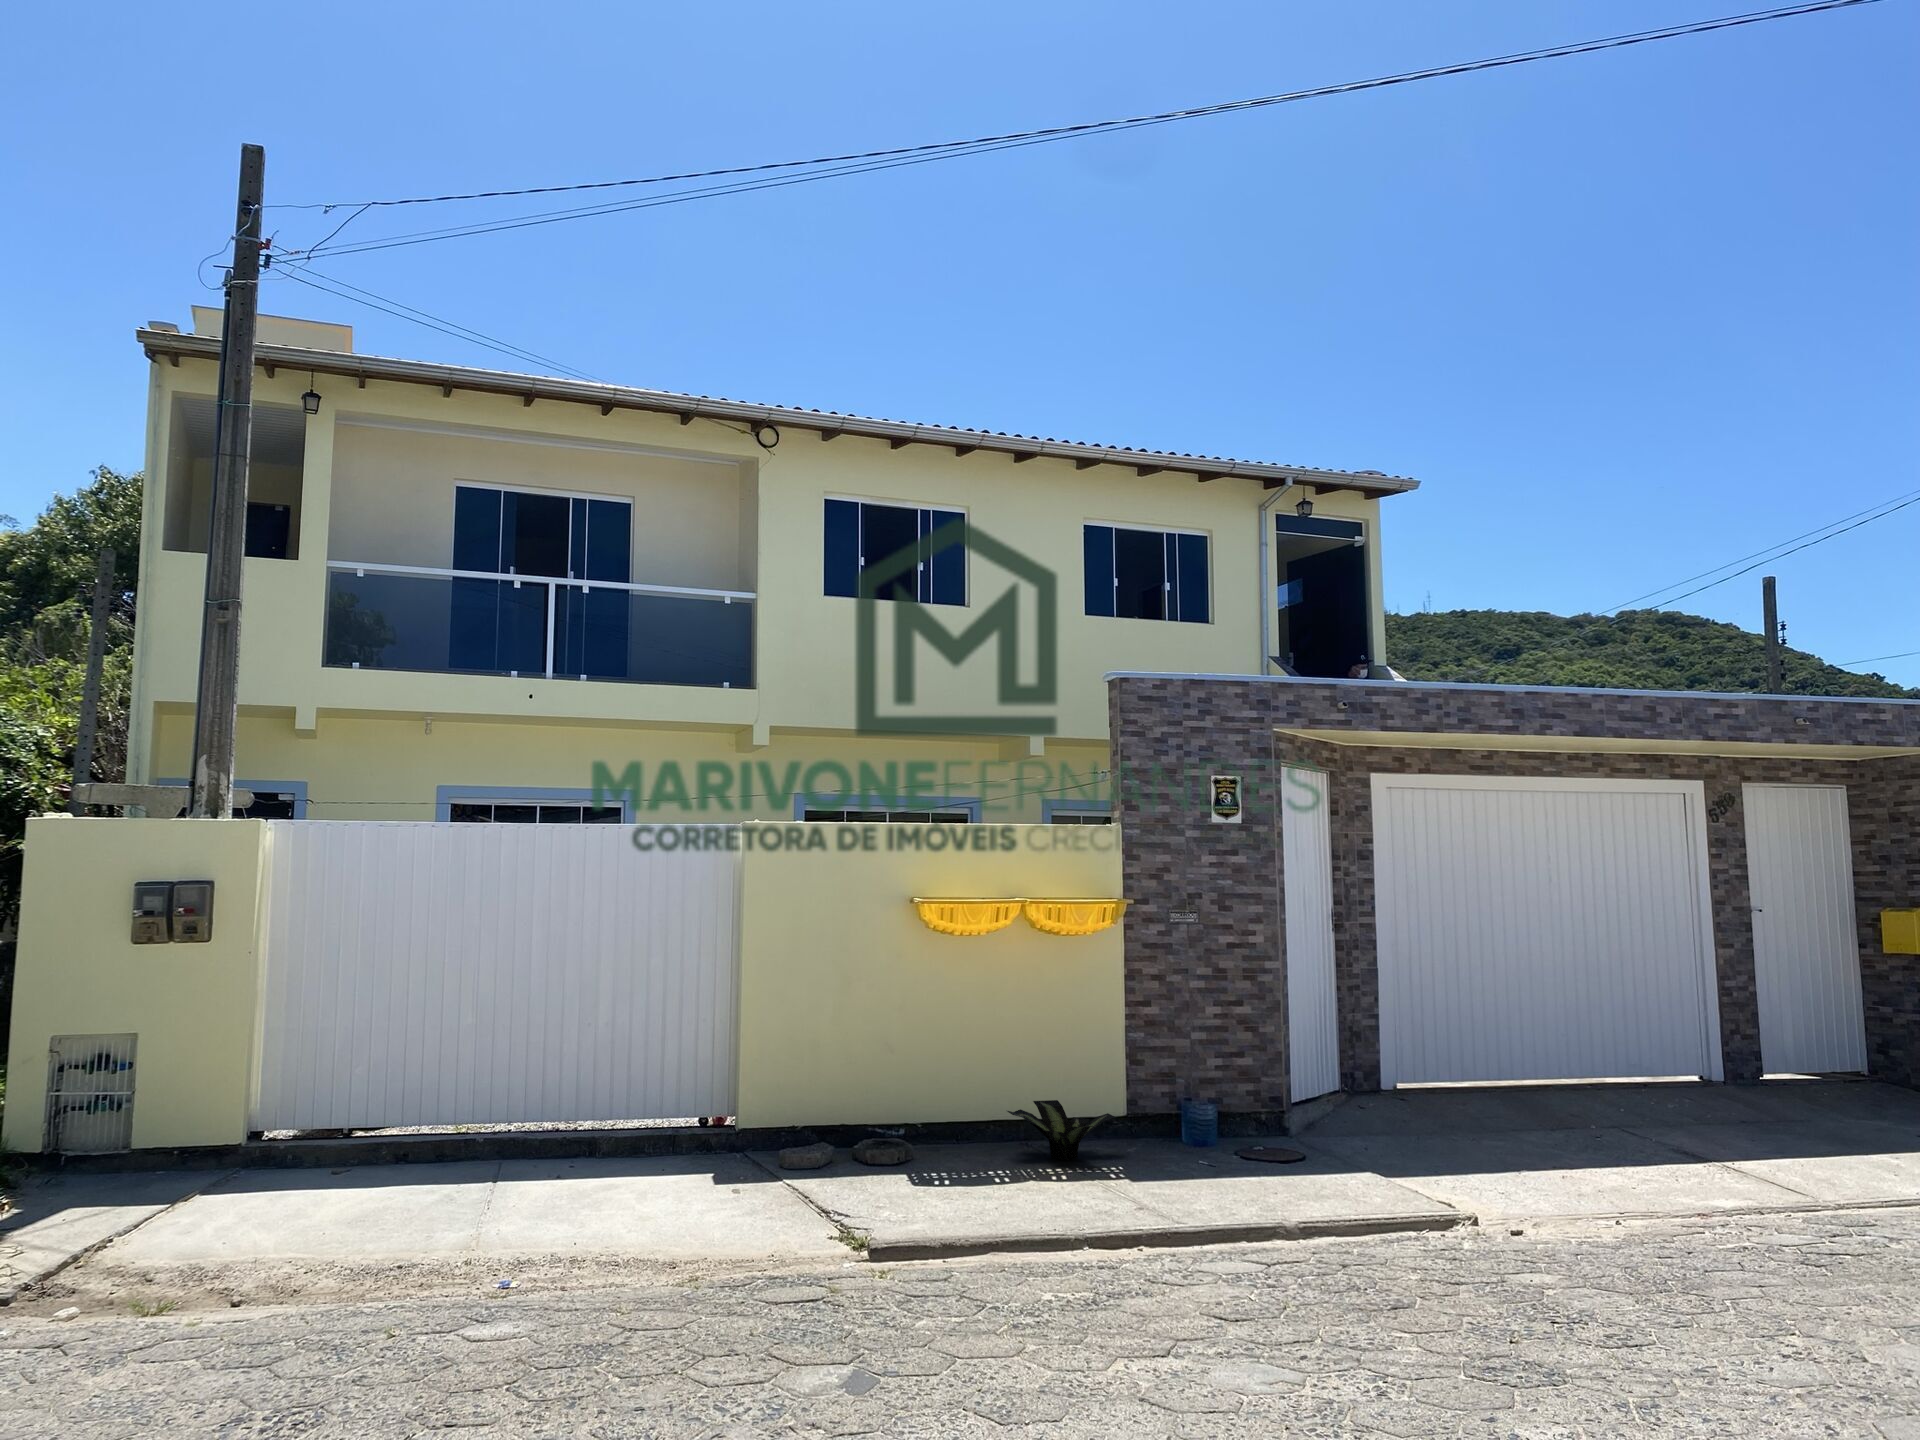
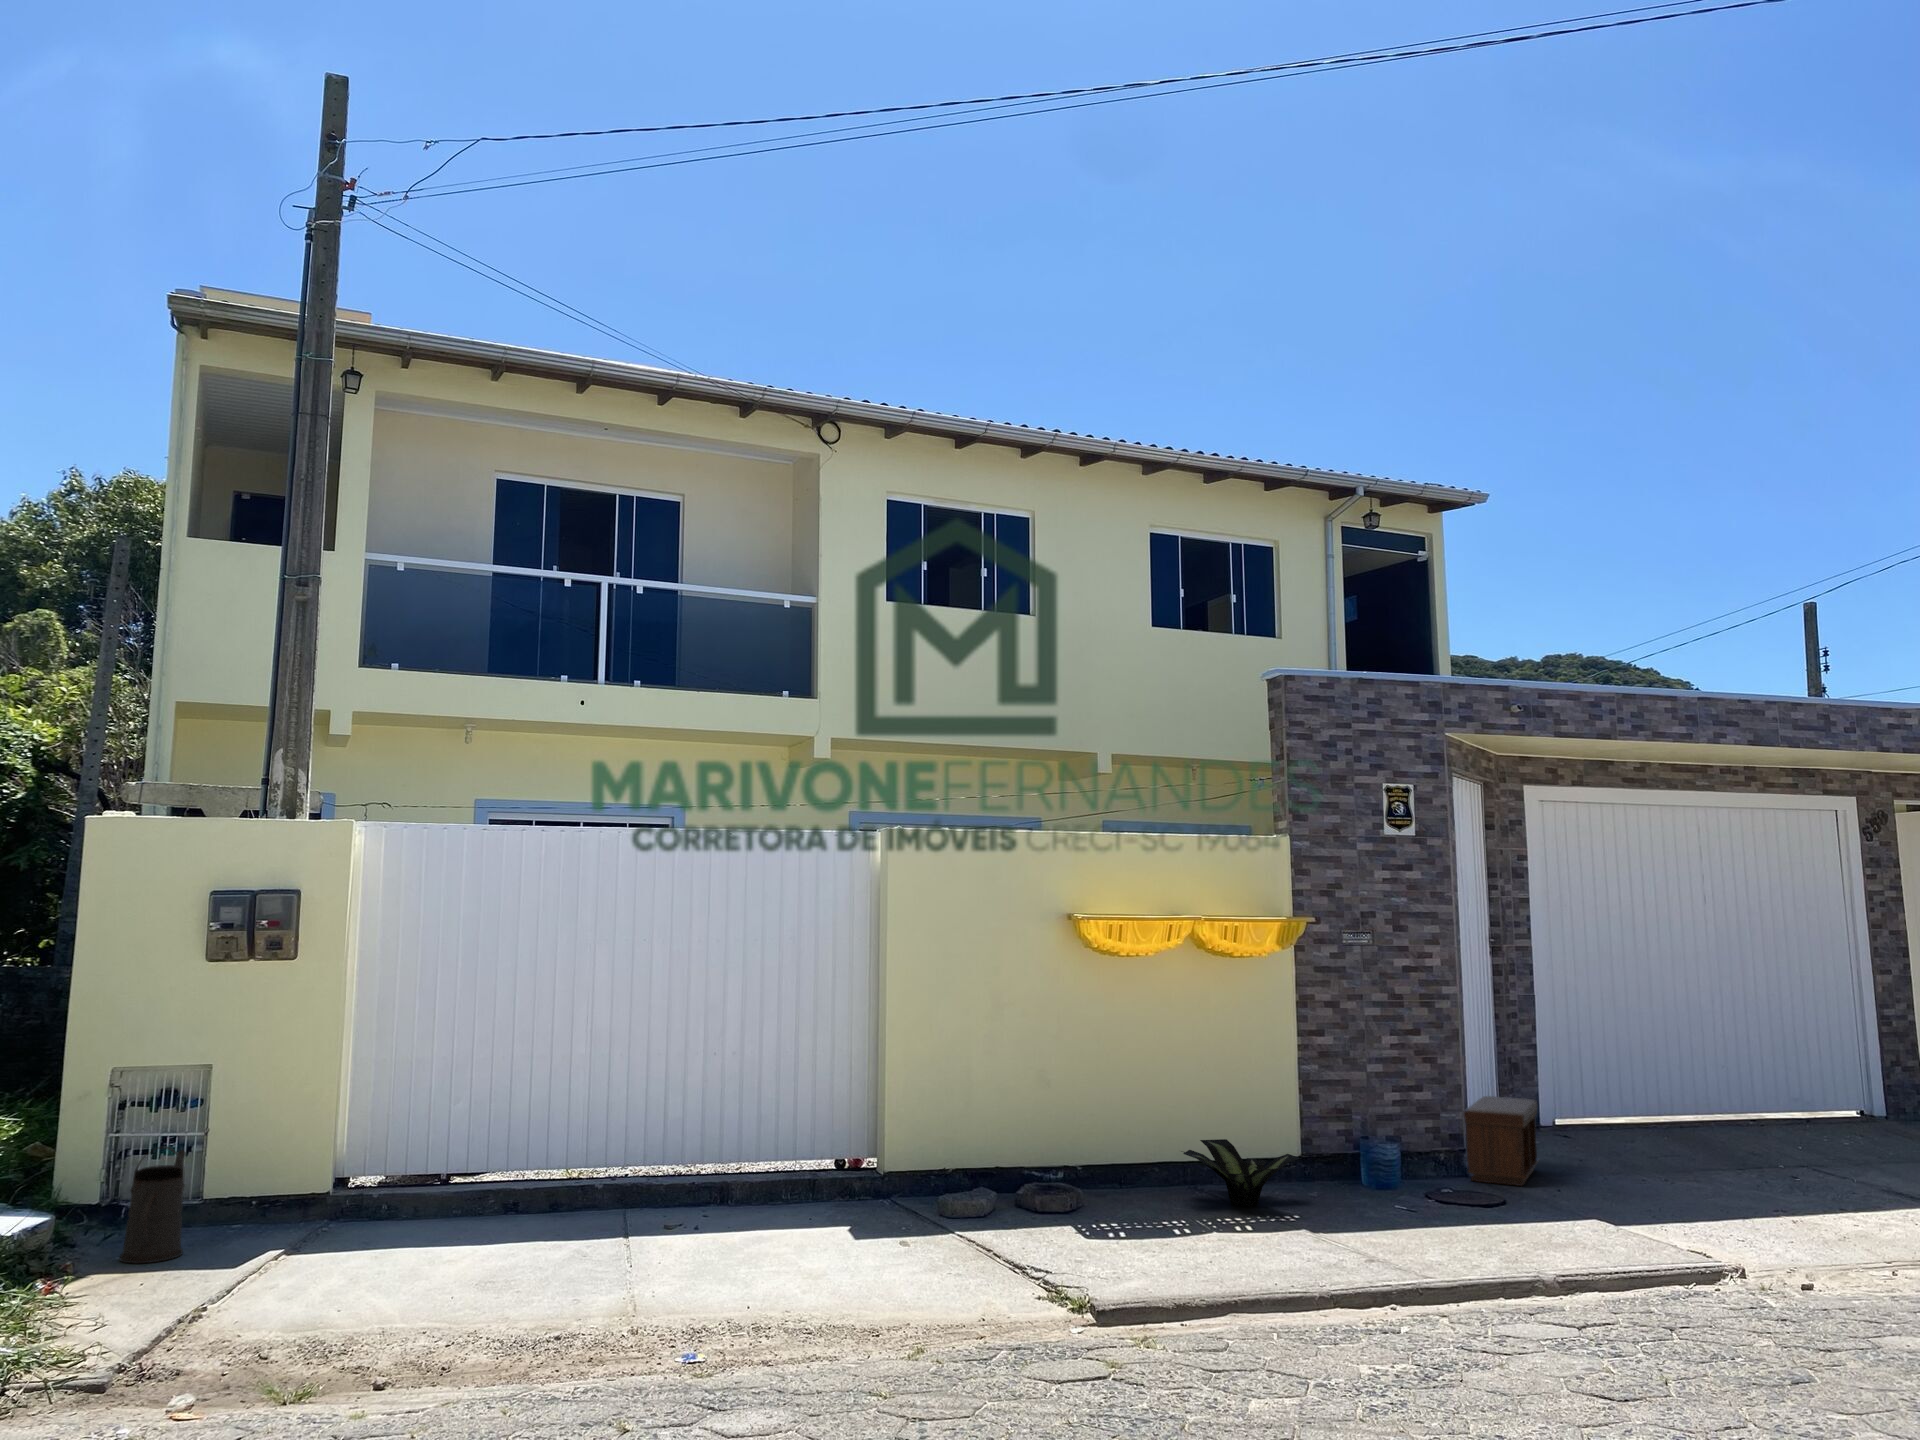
bench: none [1283,1061,1362,1143] -> present [1464,1096,1539,1186]
watering can: none [54,1105,116,1204] -> present [120,1146,186,1263]

